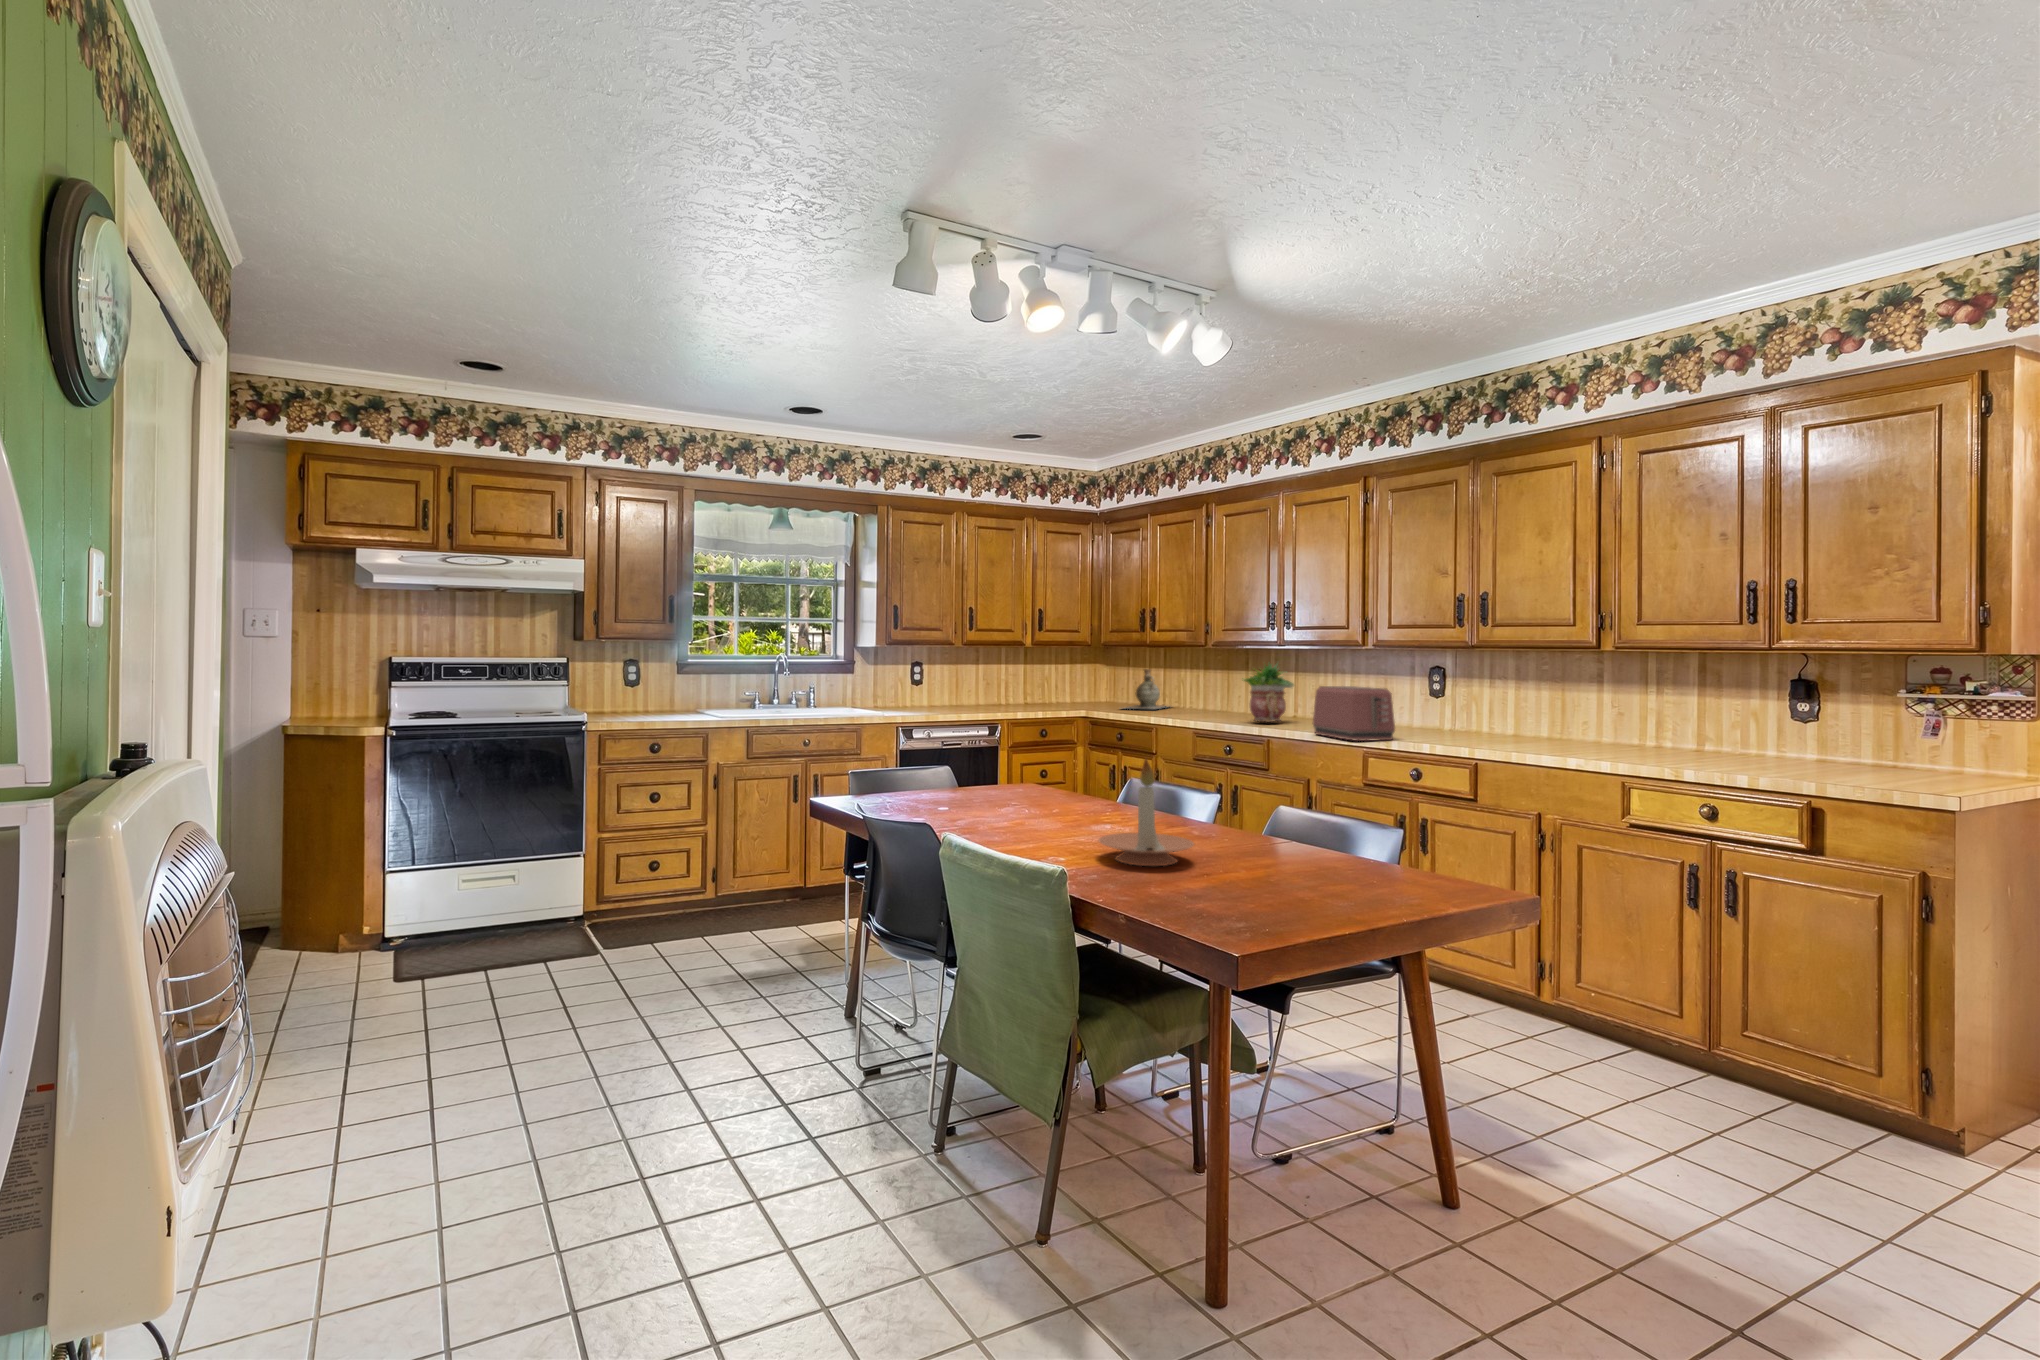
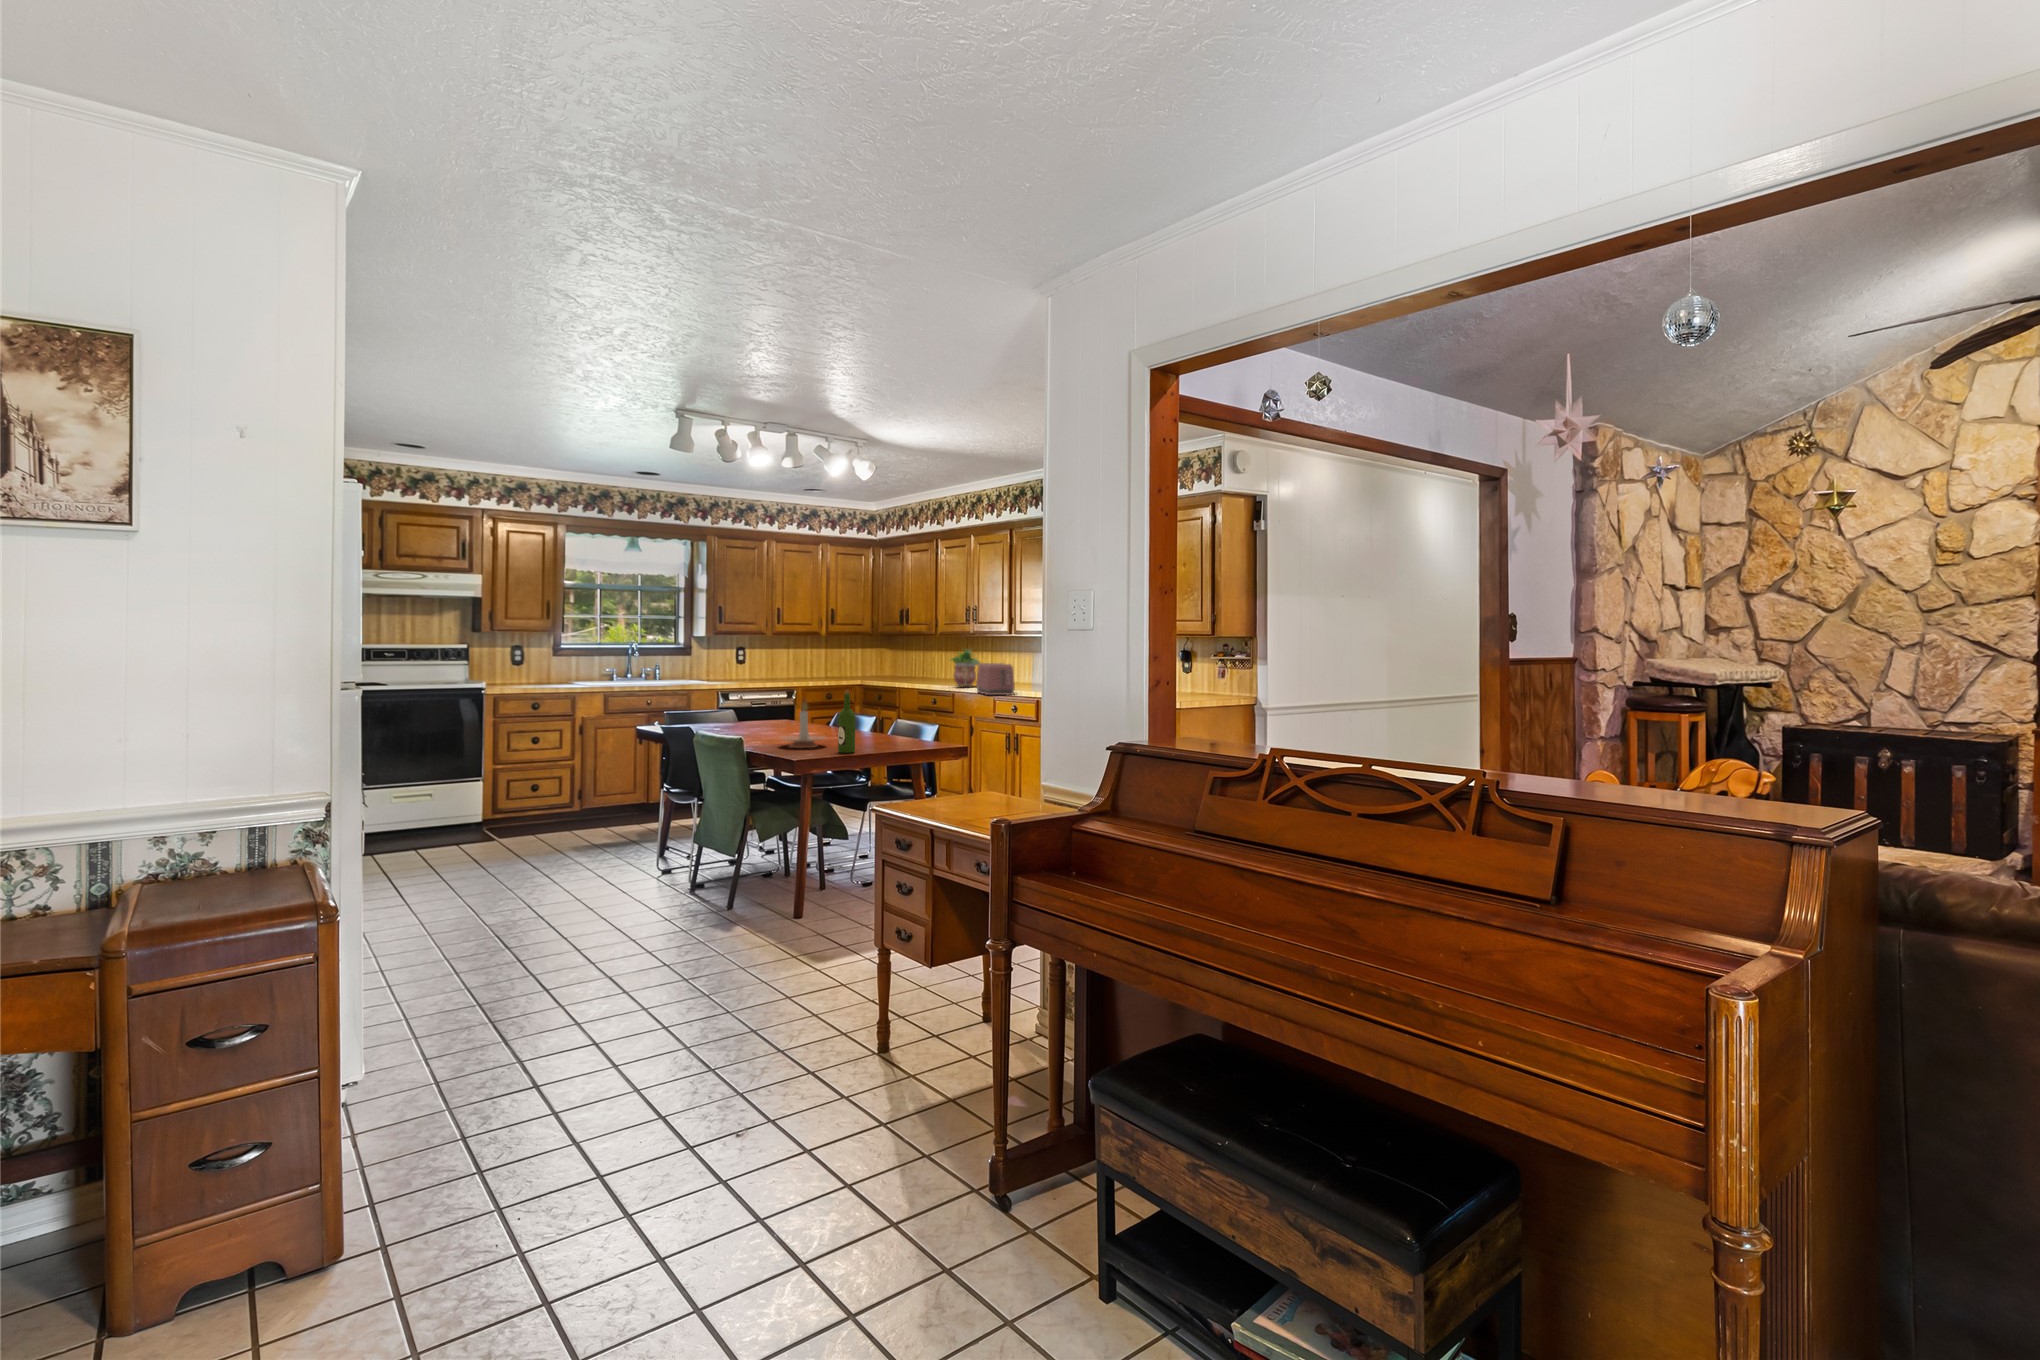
ceramic jug: present [1127,669,1165,709] -> none [887,652,928,680]
wine bottle: none [1242,748,1279,887] -> present [838,690,855,753]

